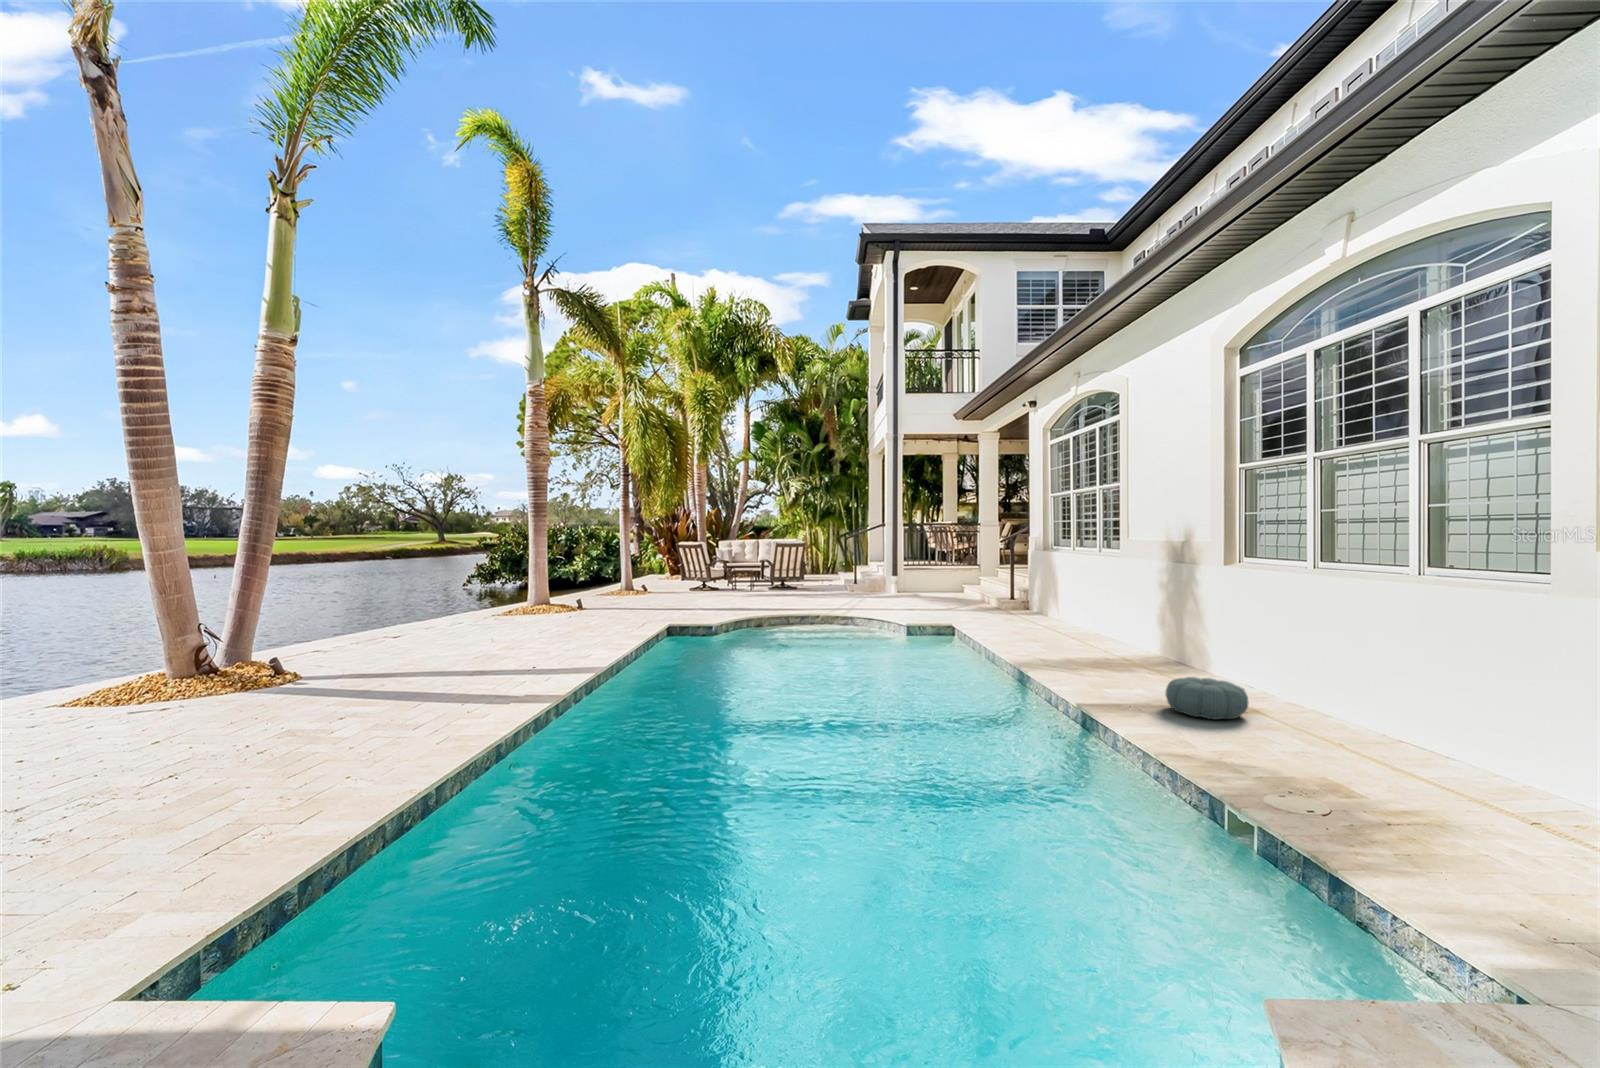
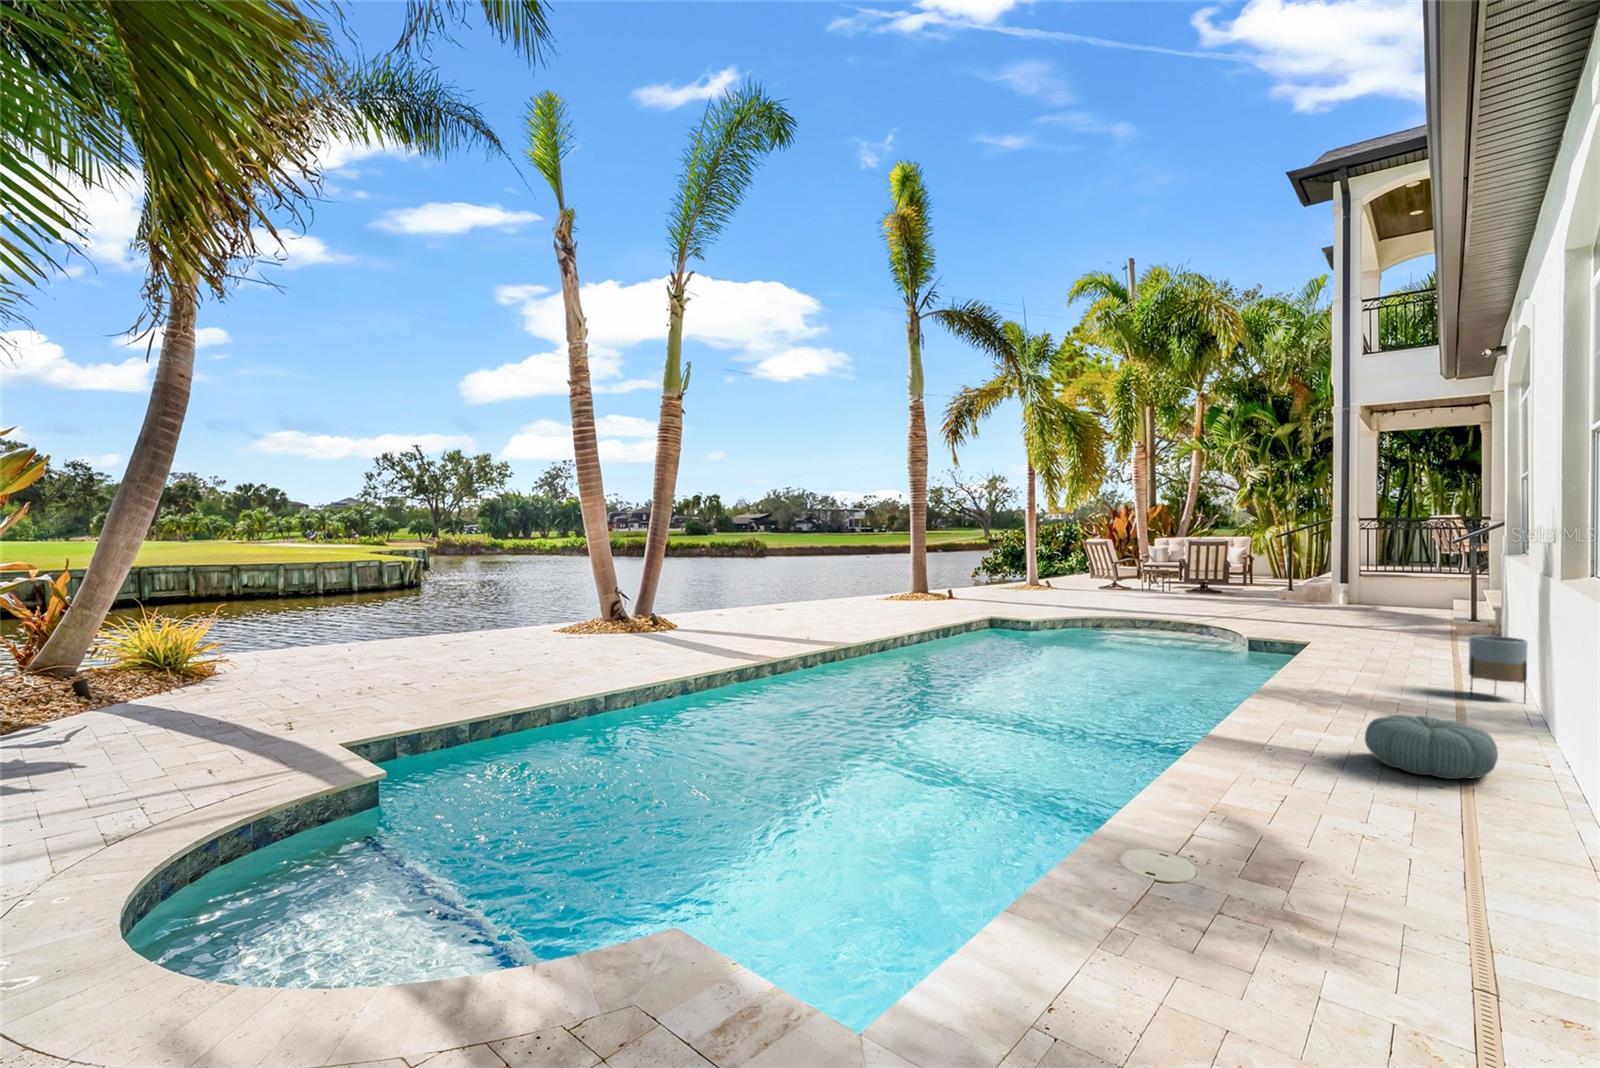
planter: none [1100,614,1134,658] -> present [1469,635,1527,703]

